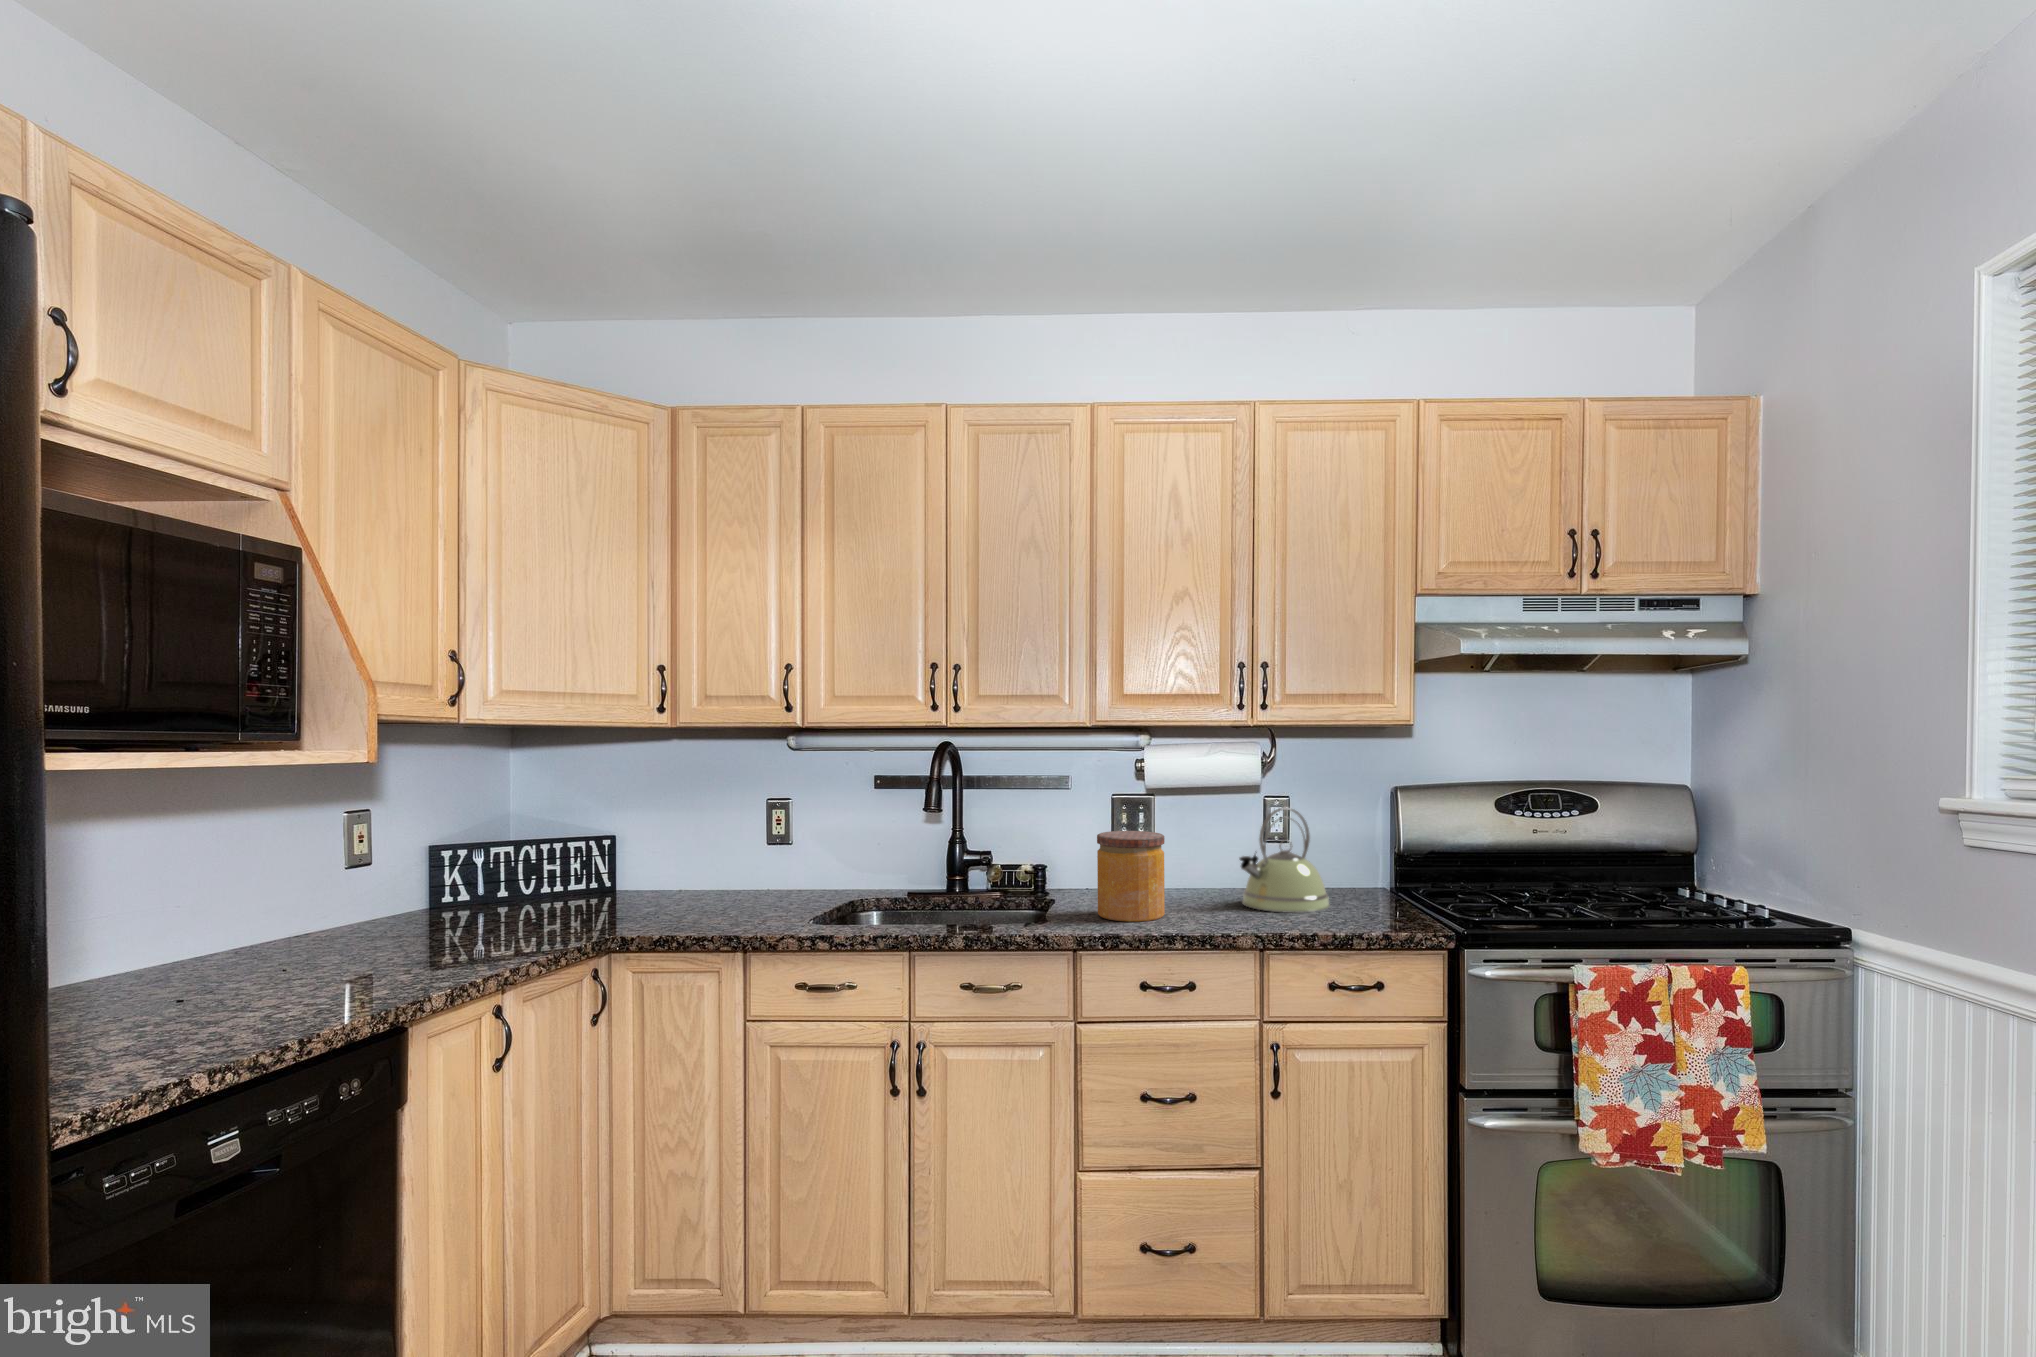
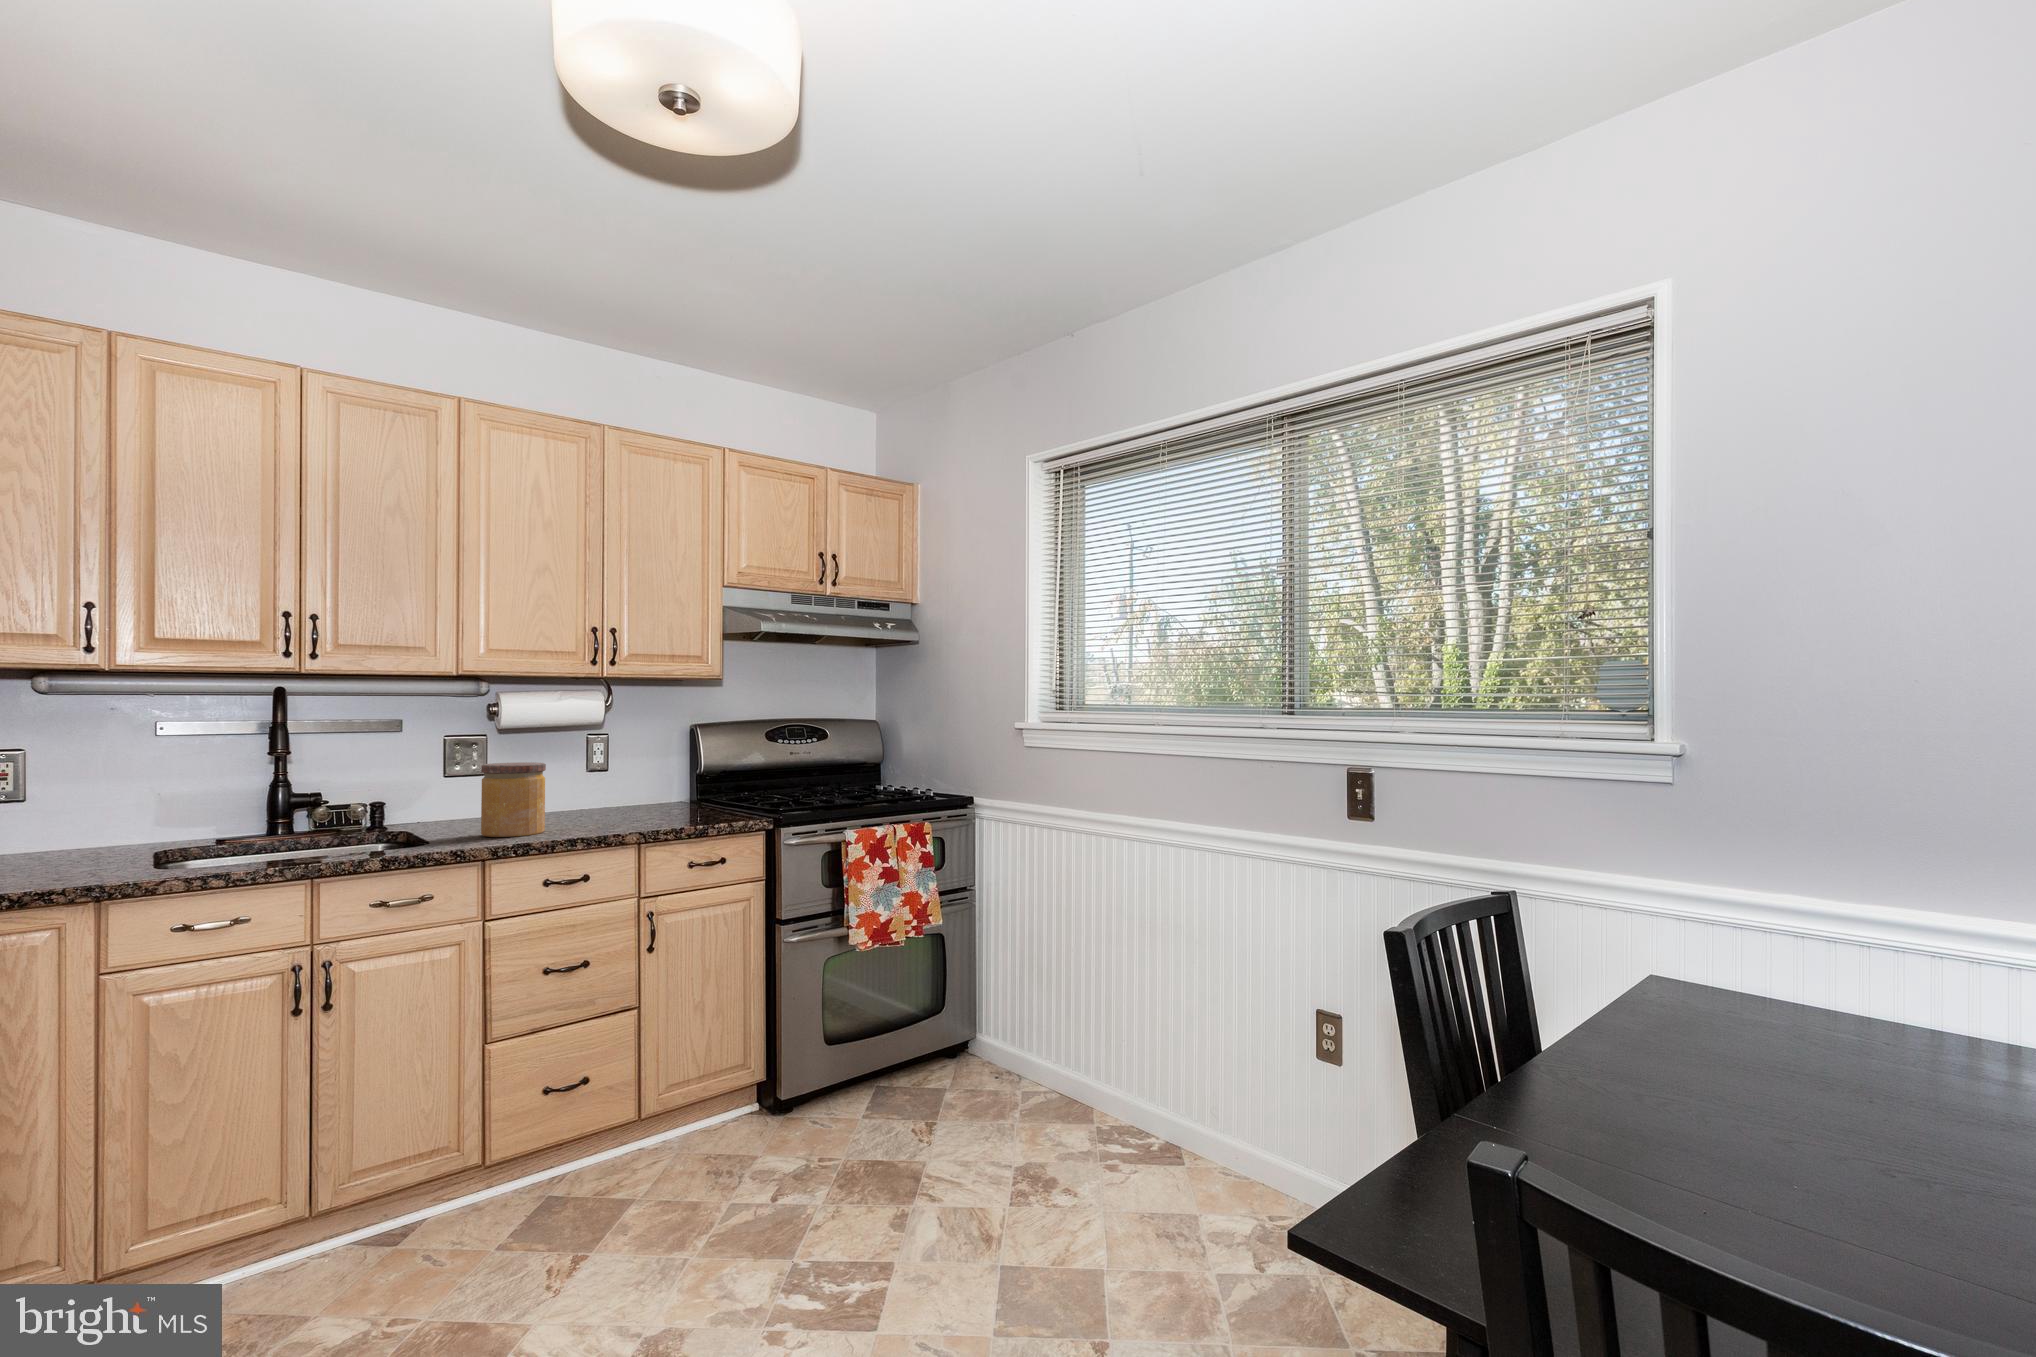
kettle: present [1240,808,1330,913] -> none [594,740,667,821]

